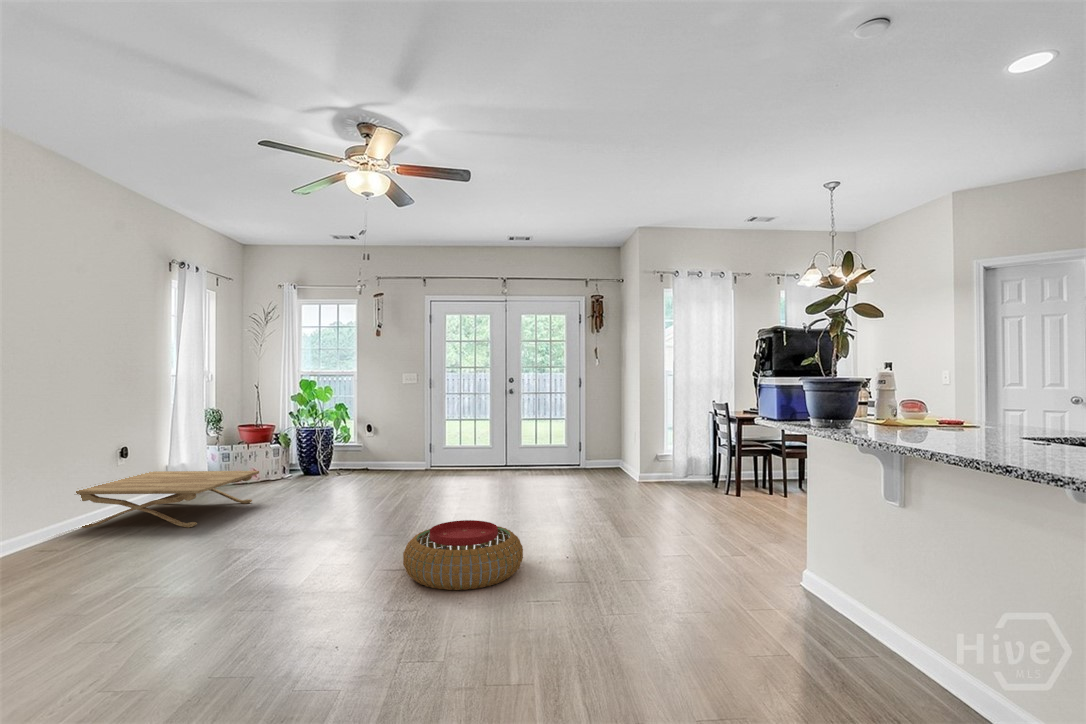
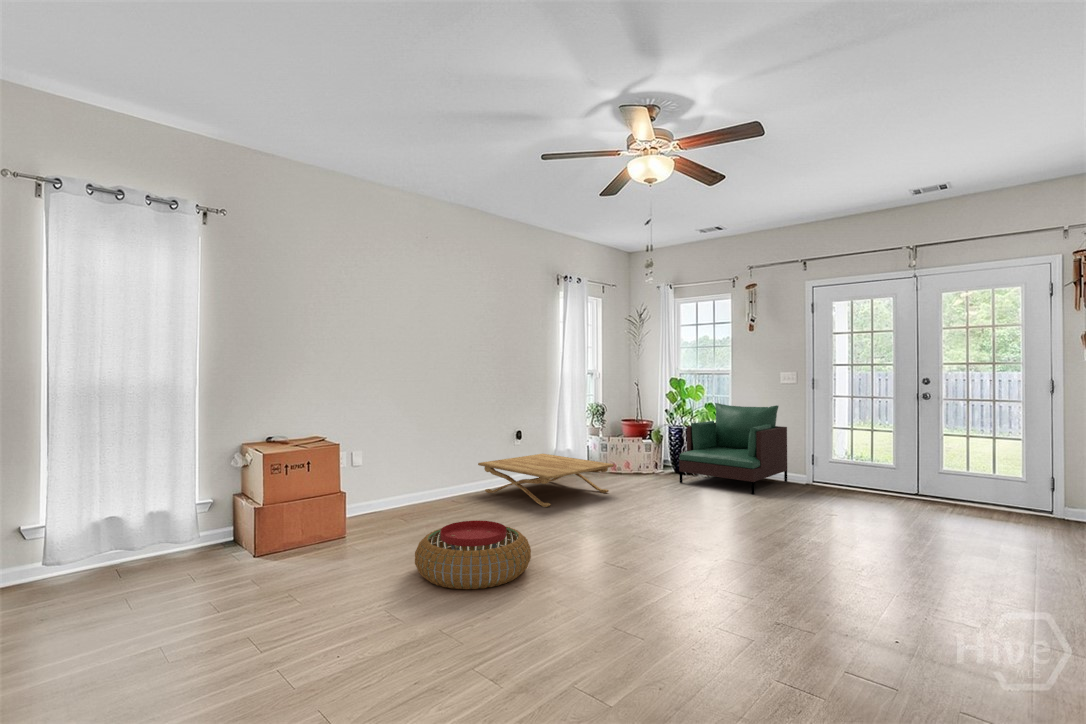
armchair: none [318,403,410,483] -> present [679,403,787,494]
pouf: present [403,520,523,590] -> present [415,520,531,589]

